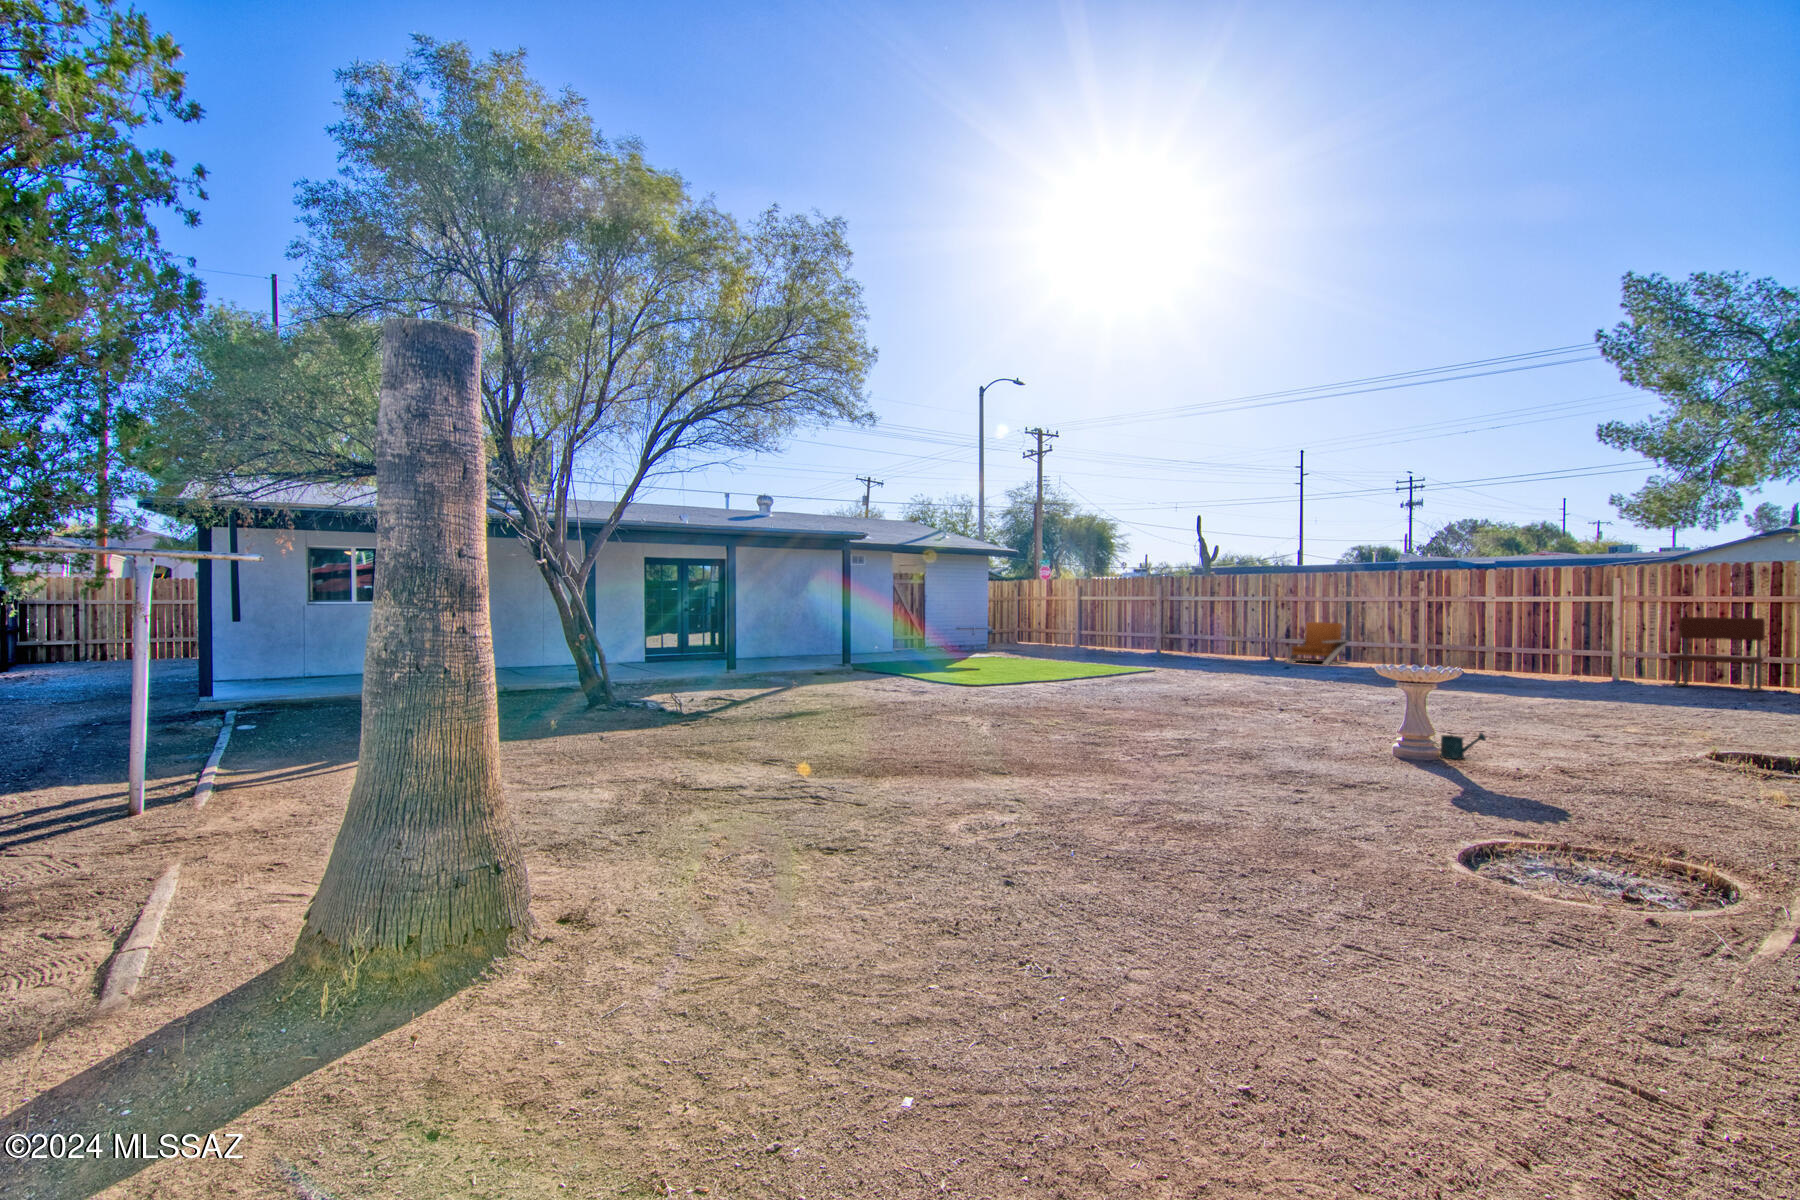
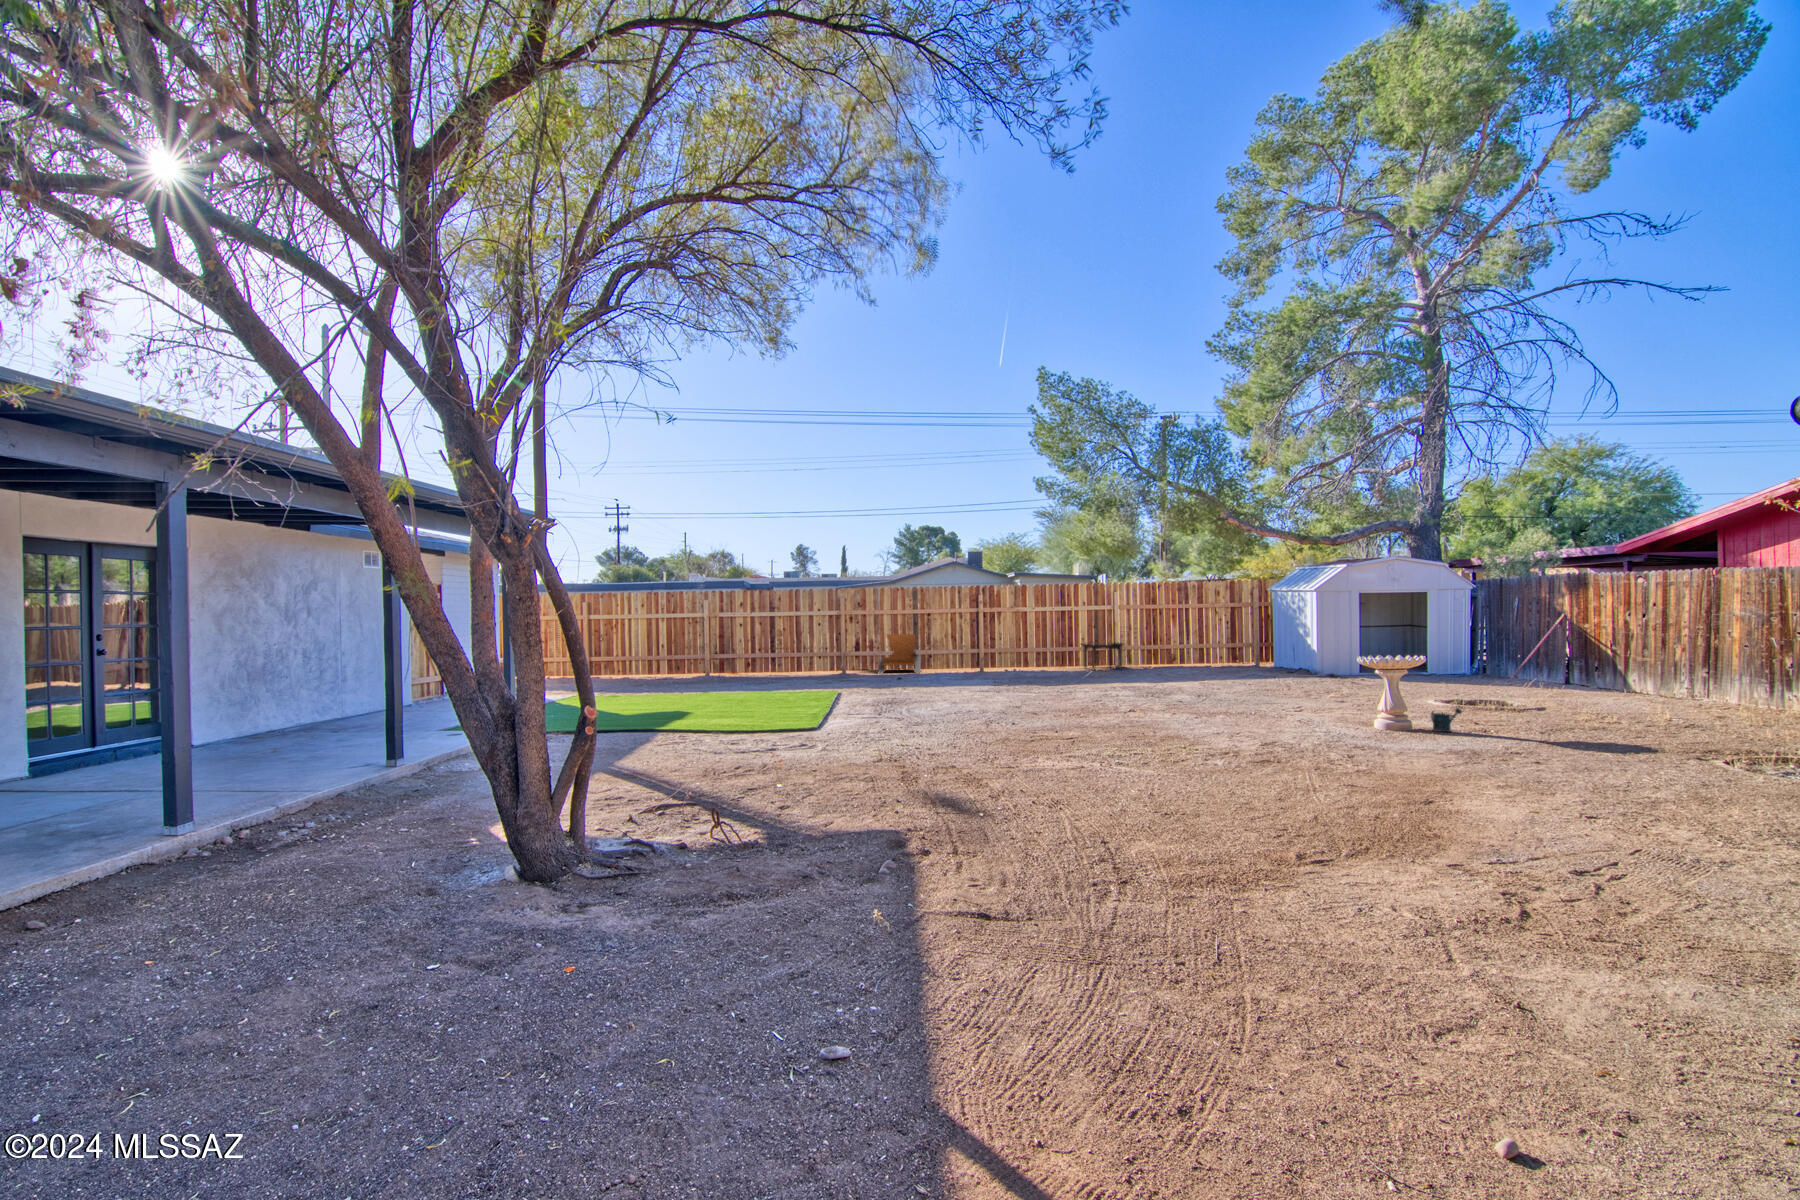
bench: present [1668,617,1765,692] -> none [1152,619,1202,668]
round table: none [1541,645,1616,683] -> present [1081,643,1124,670]

